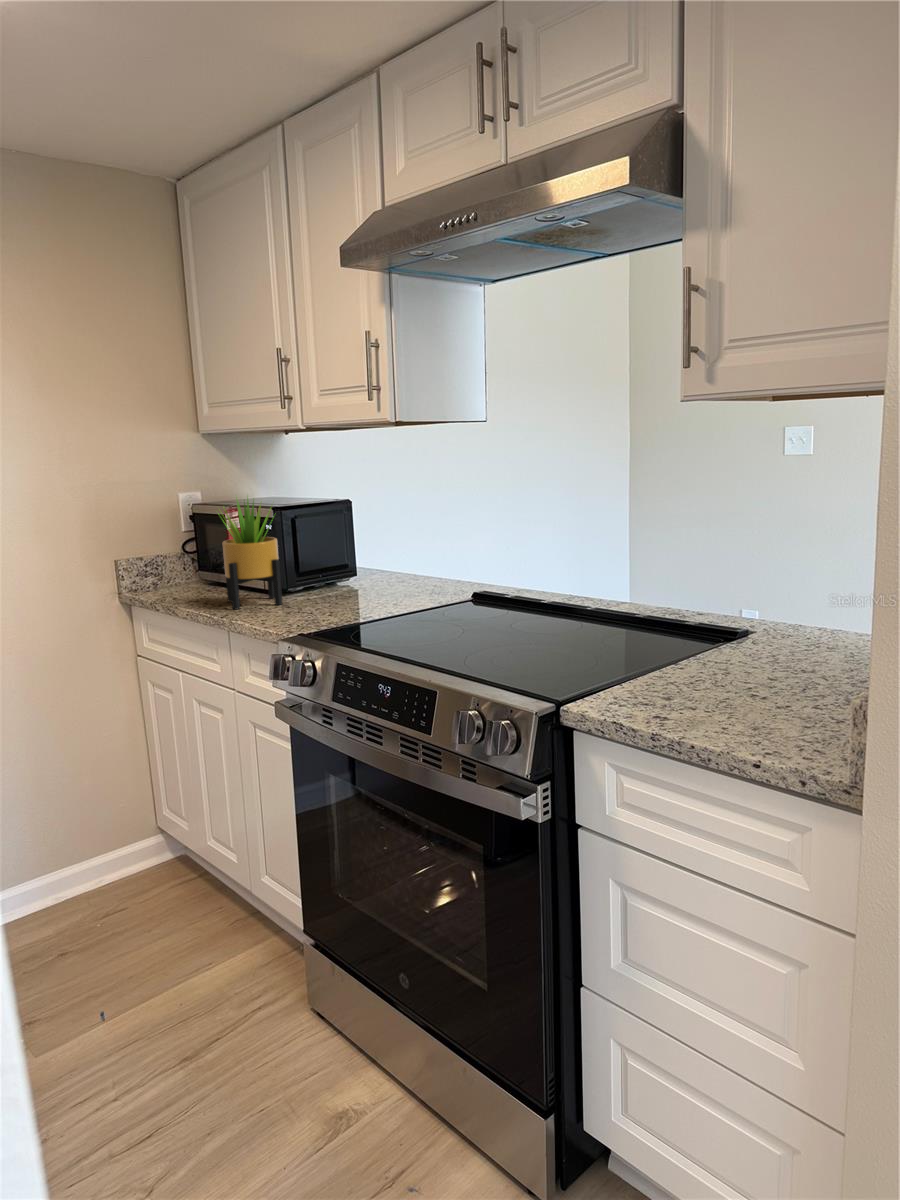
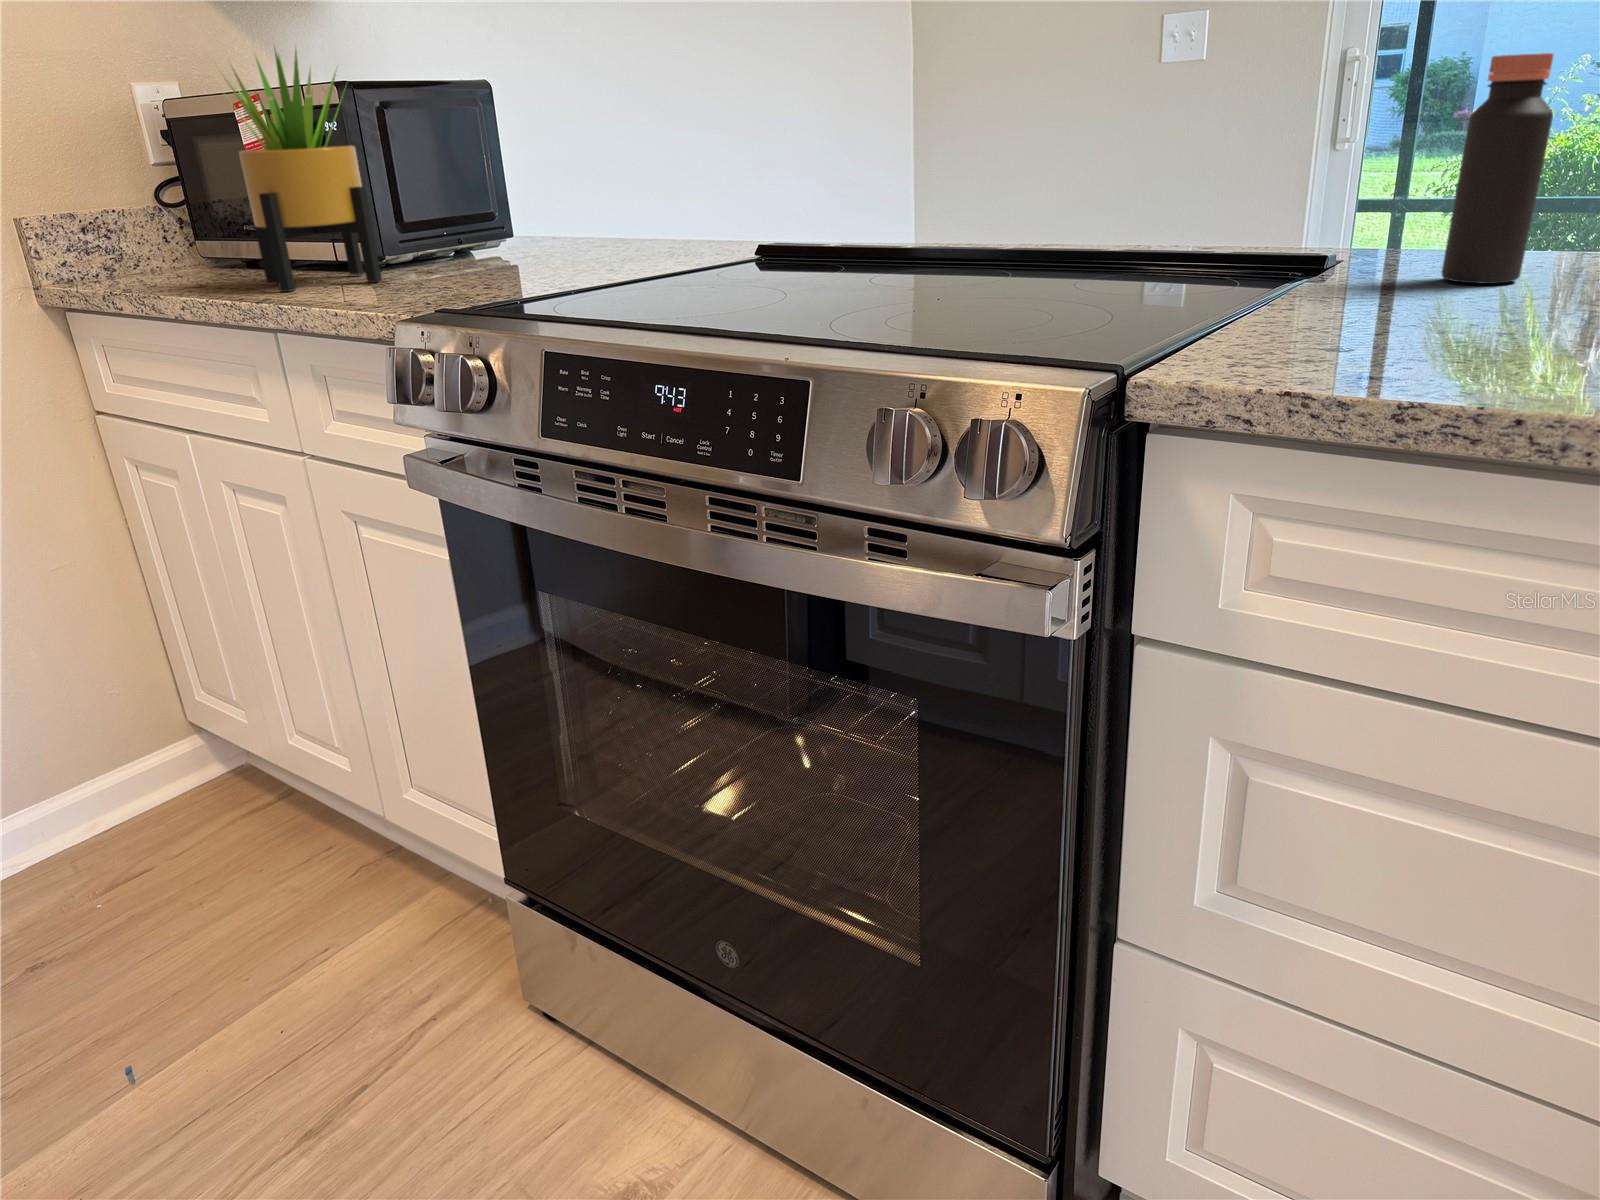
bottle: none [786,547,828,657] -> present [1442,53,1553,284]

